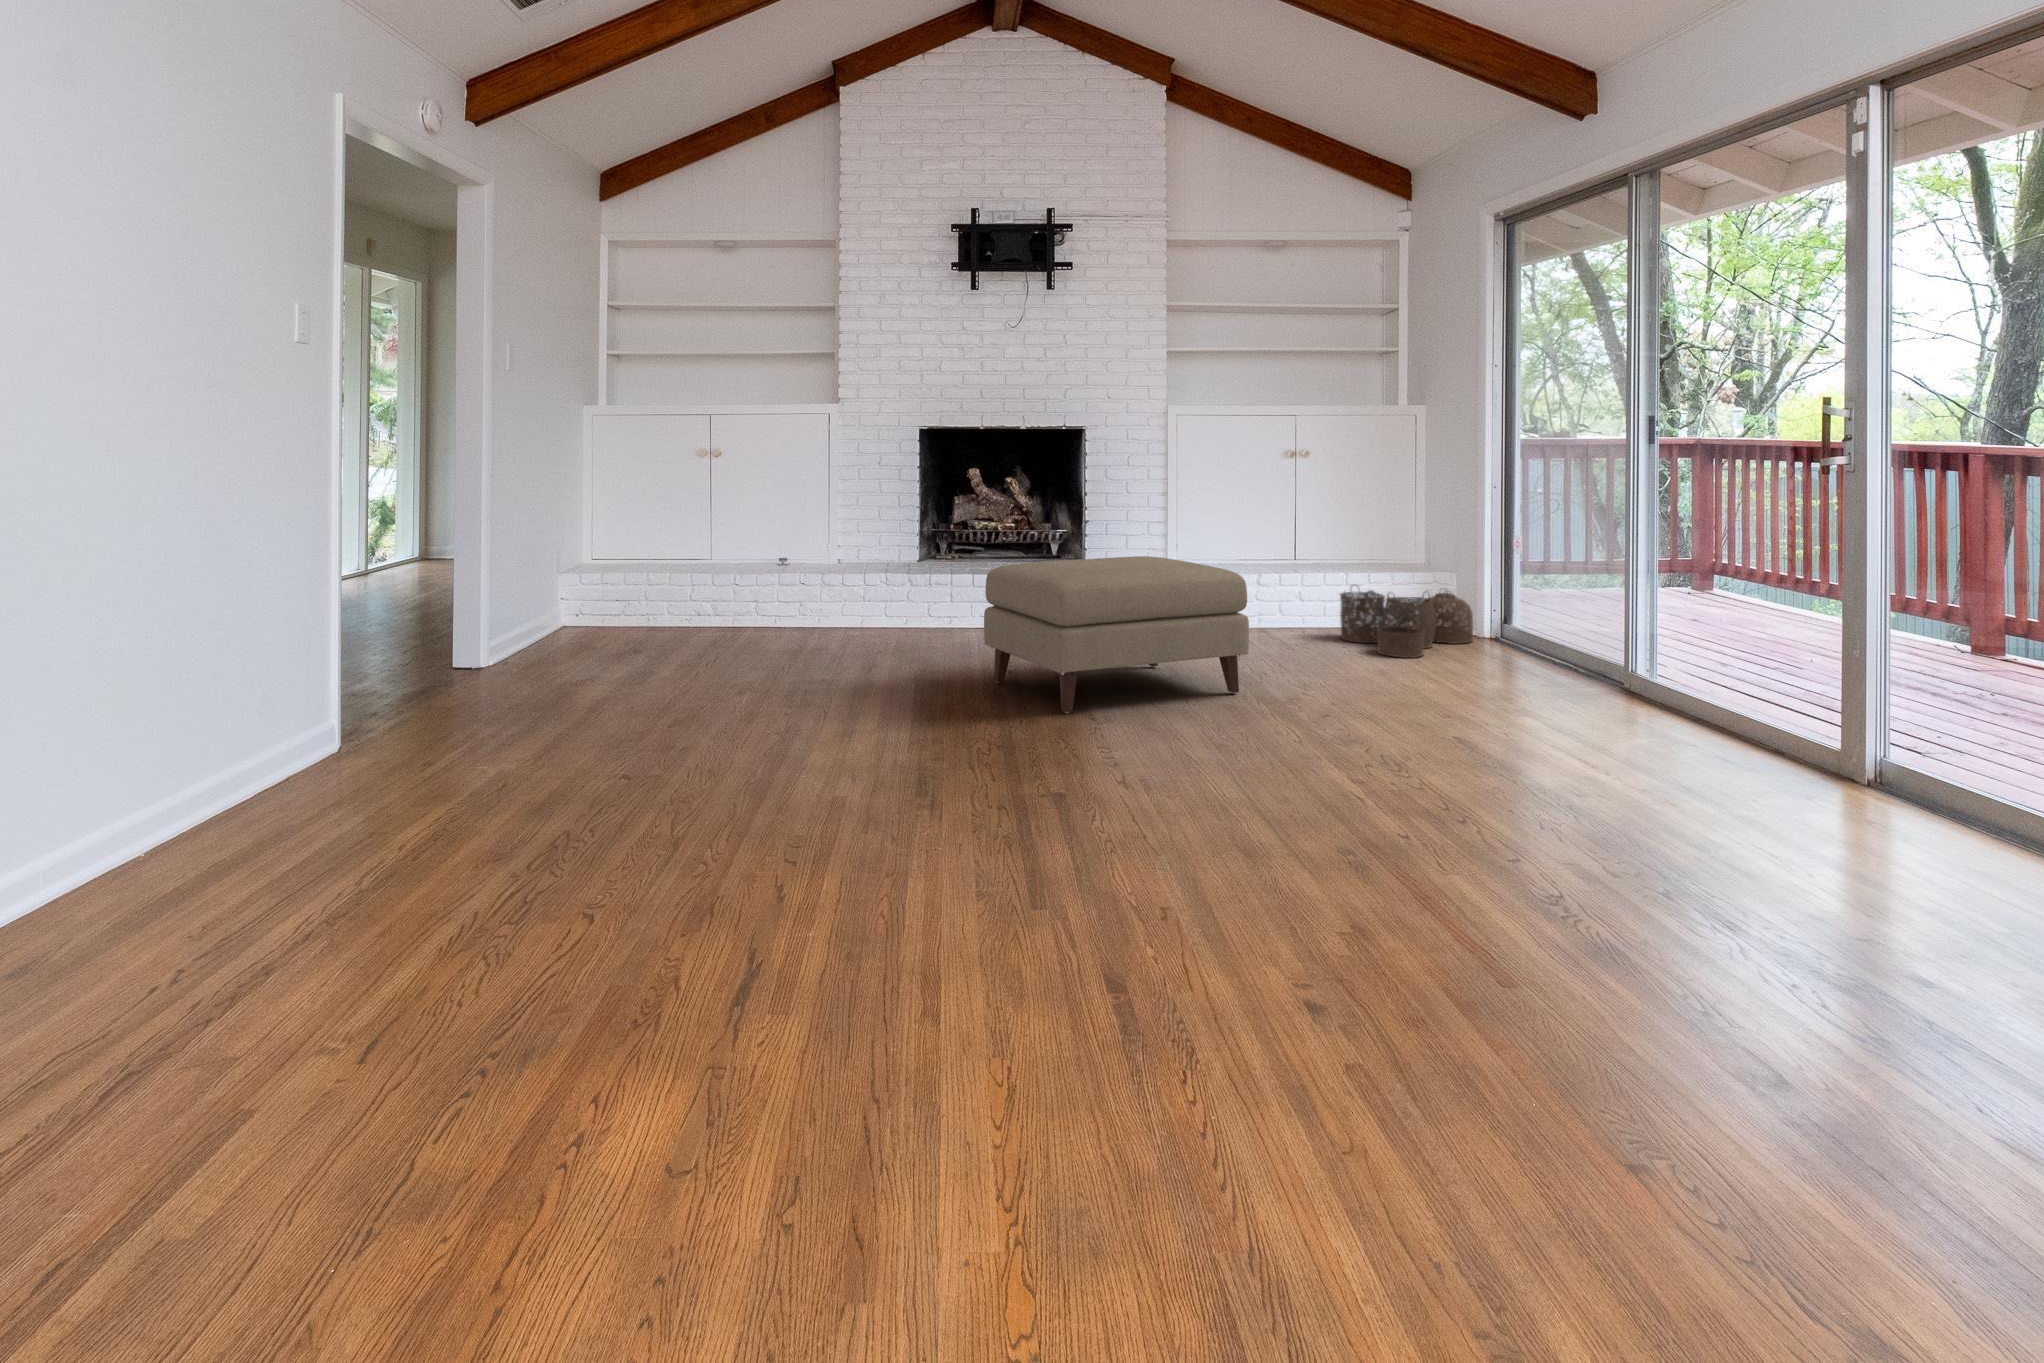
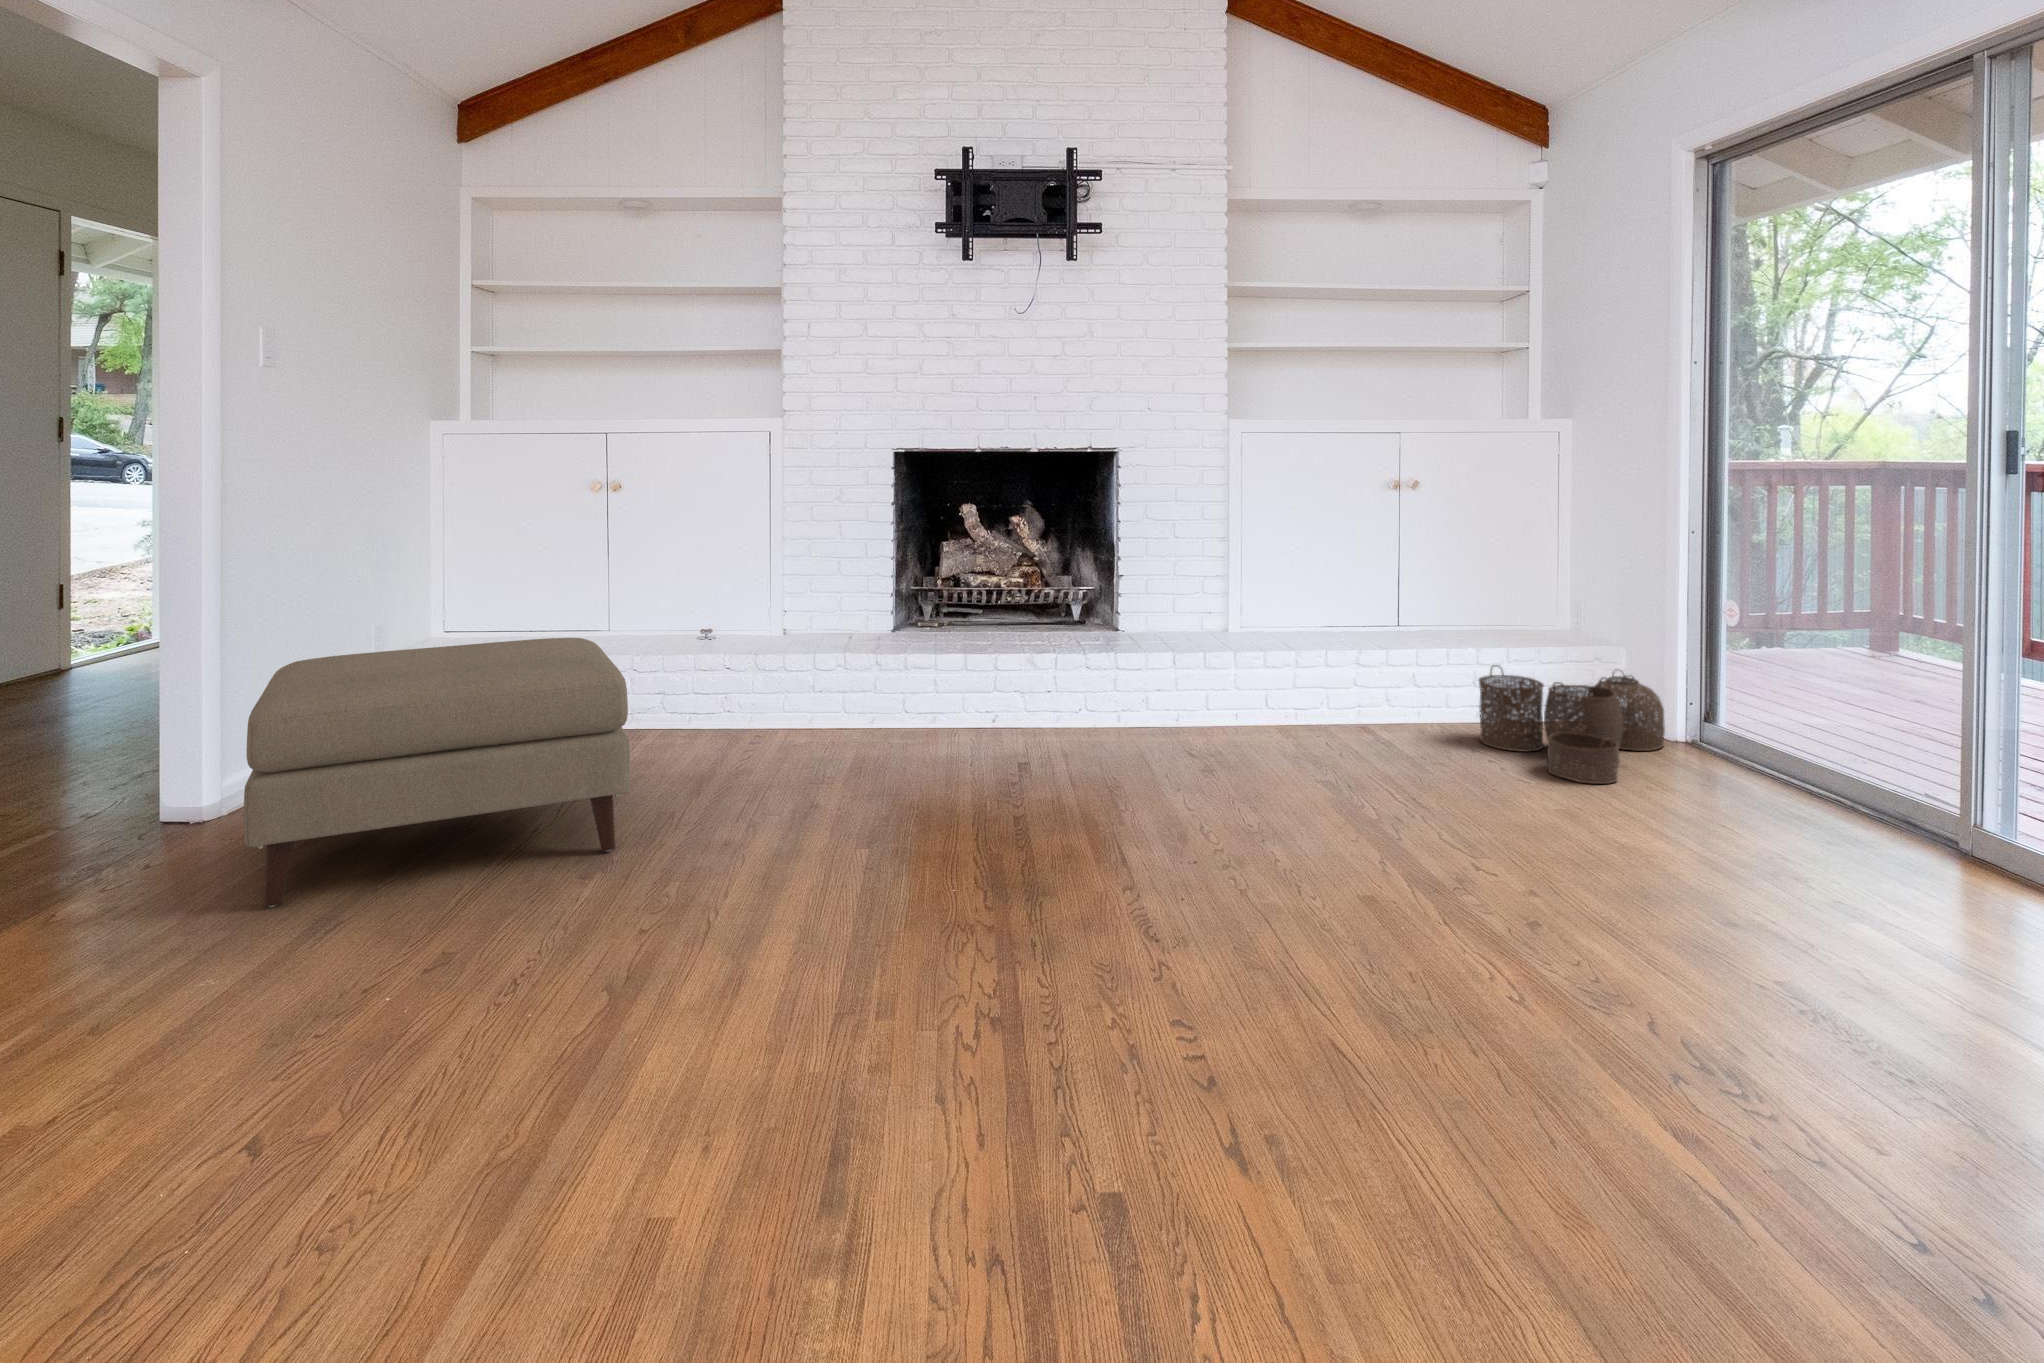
ottoman: present [984,556,1249,713] -> present [244,638,630,907]

